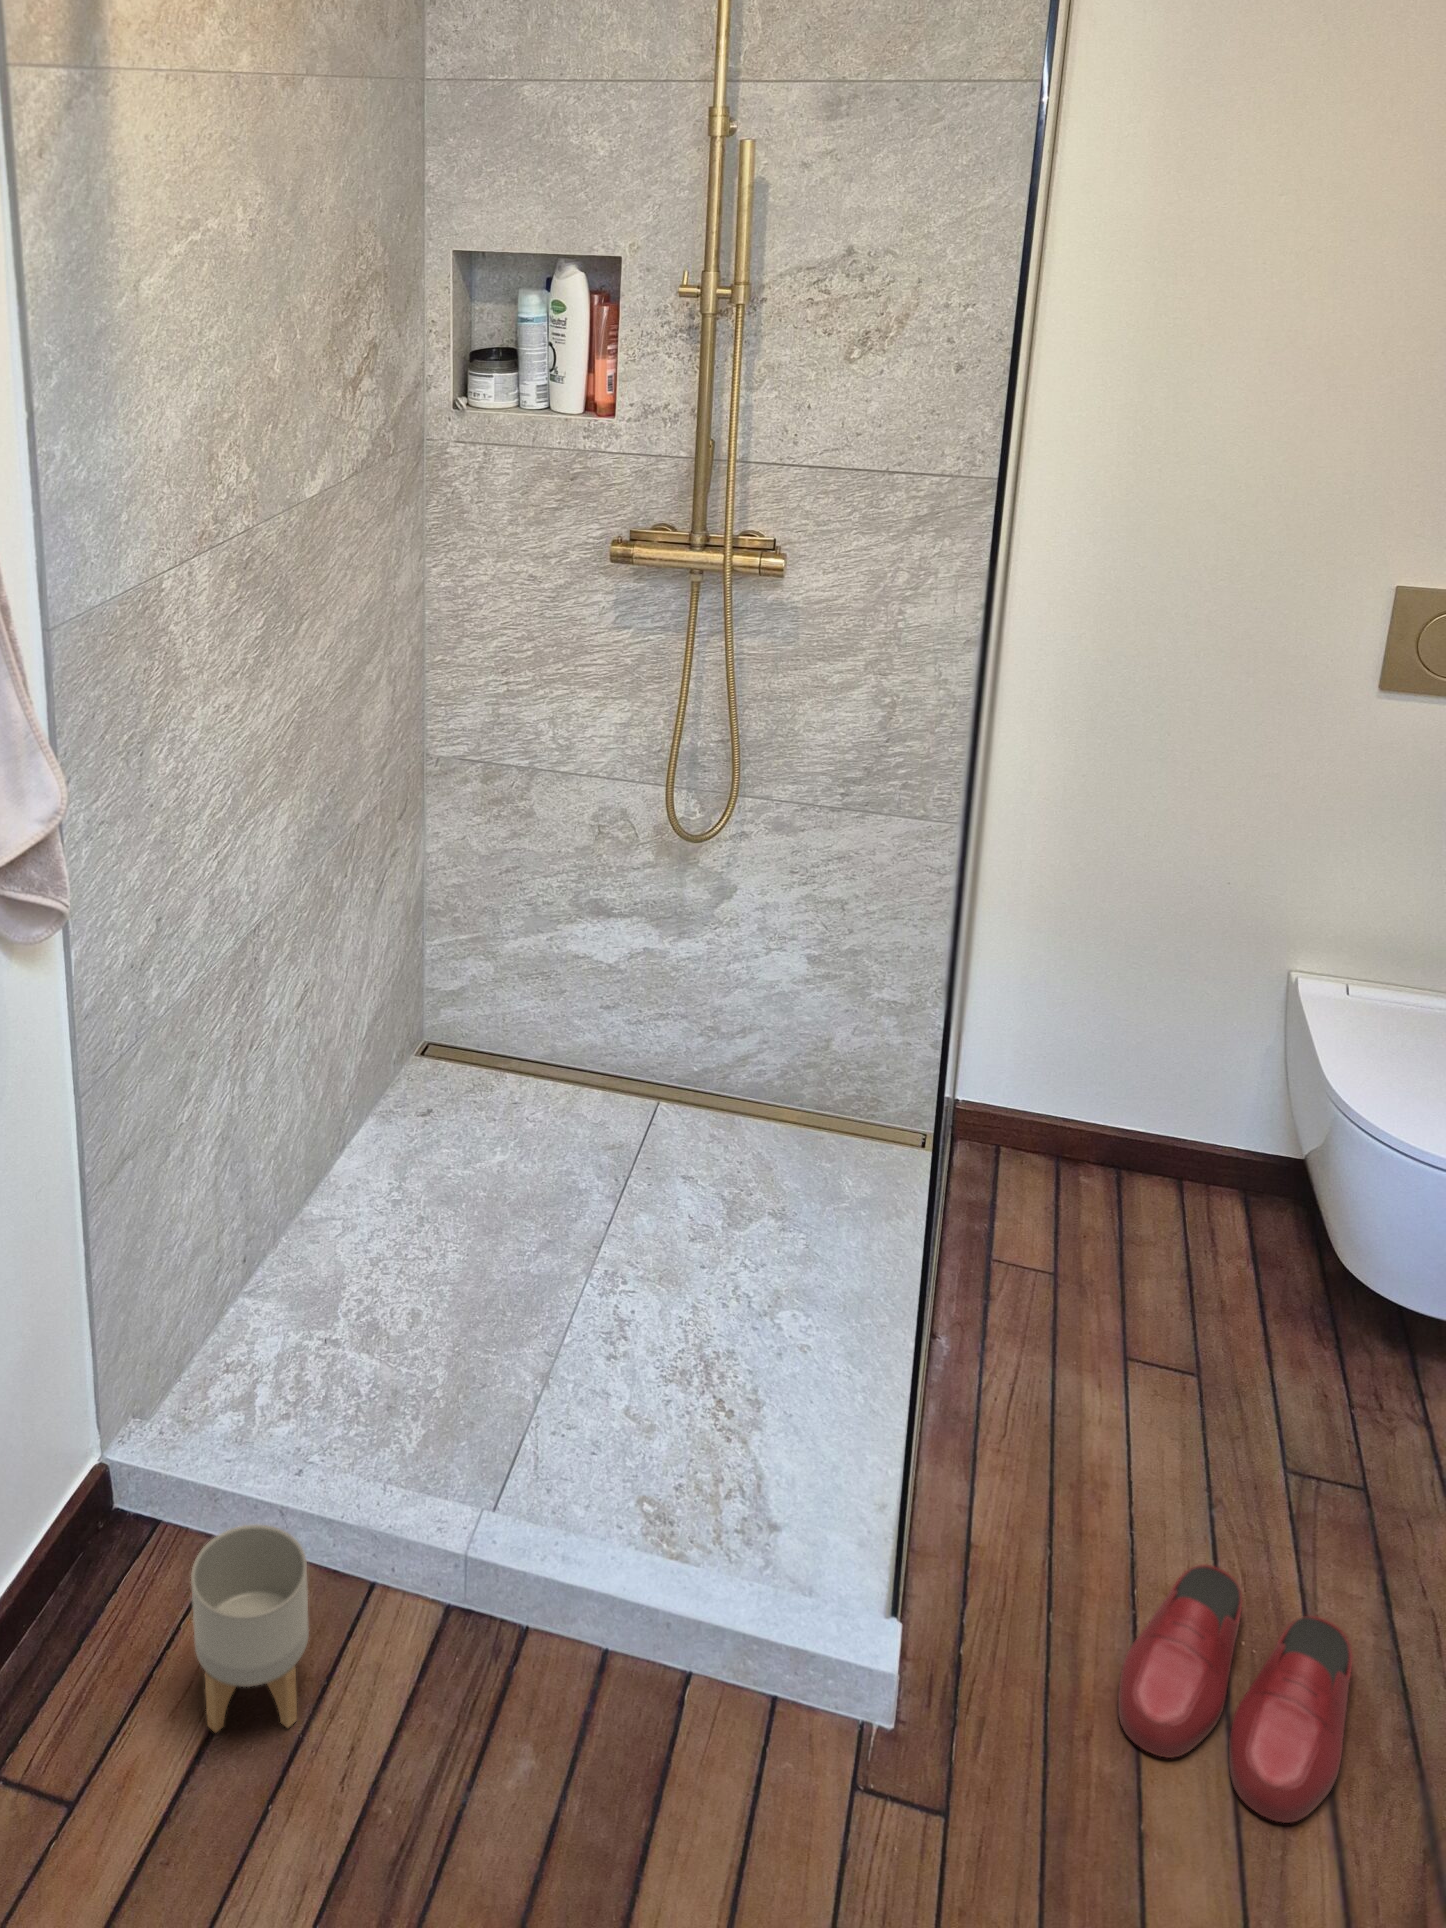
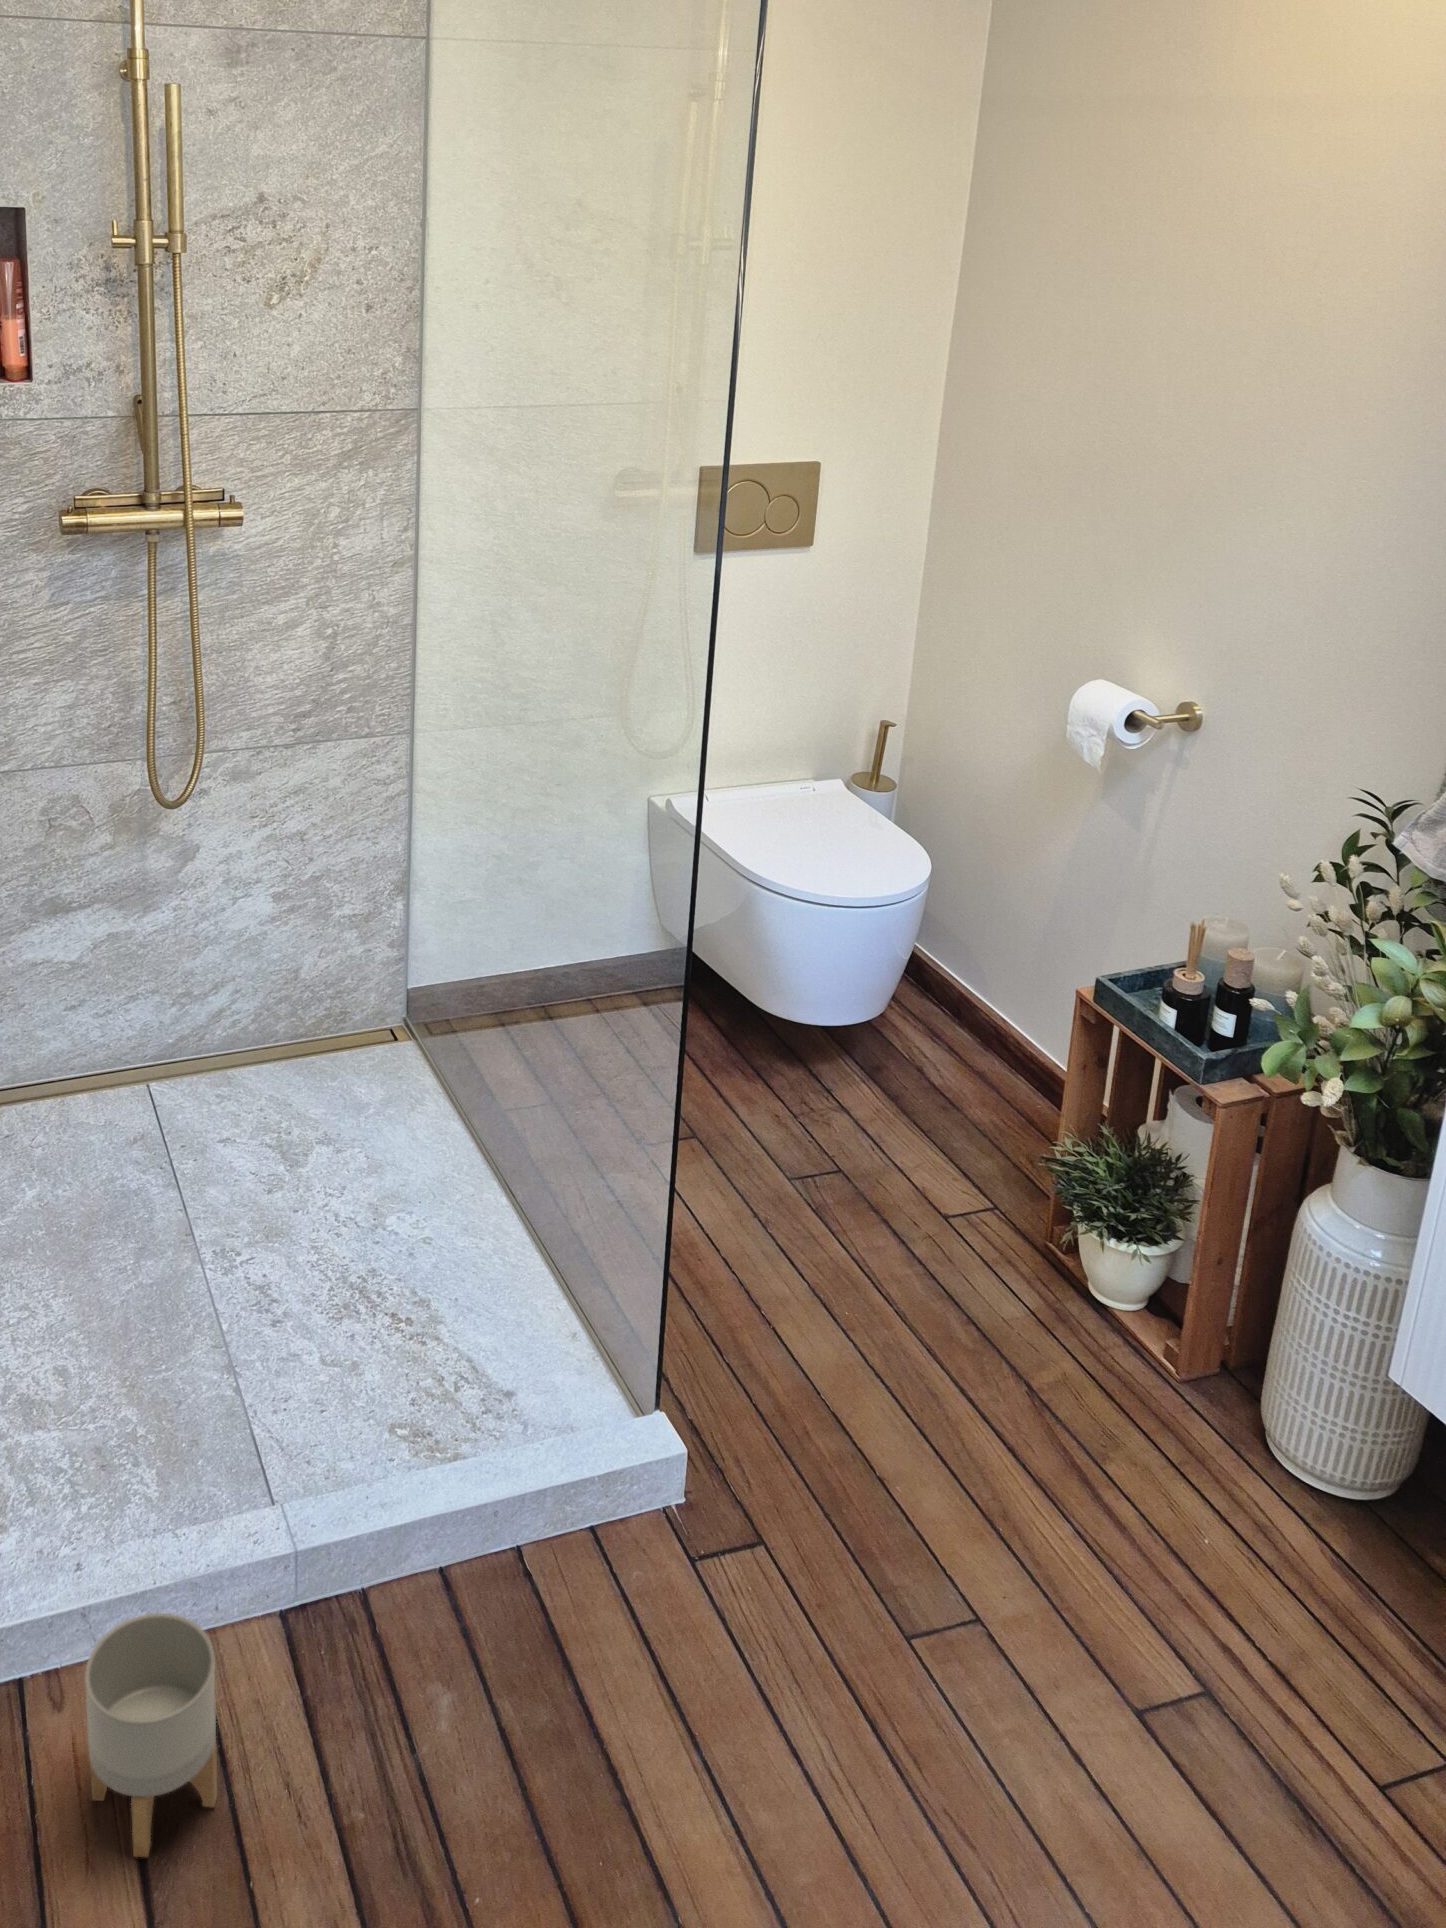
slippers: present [1118,1564,1353,1823] -> none [786,1270,956,1422]

